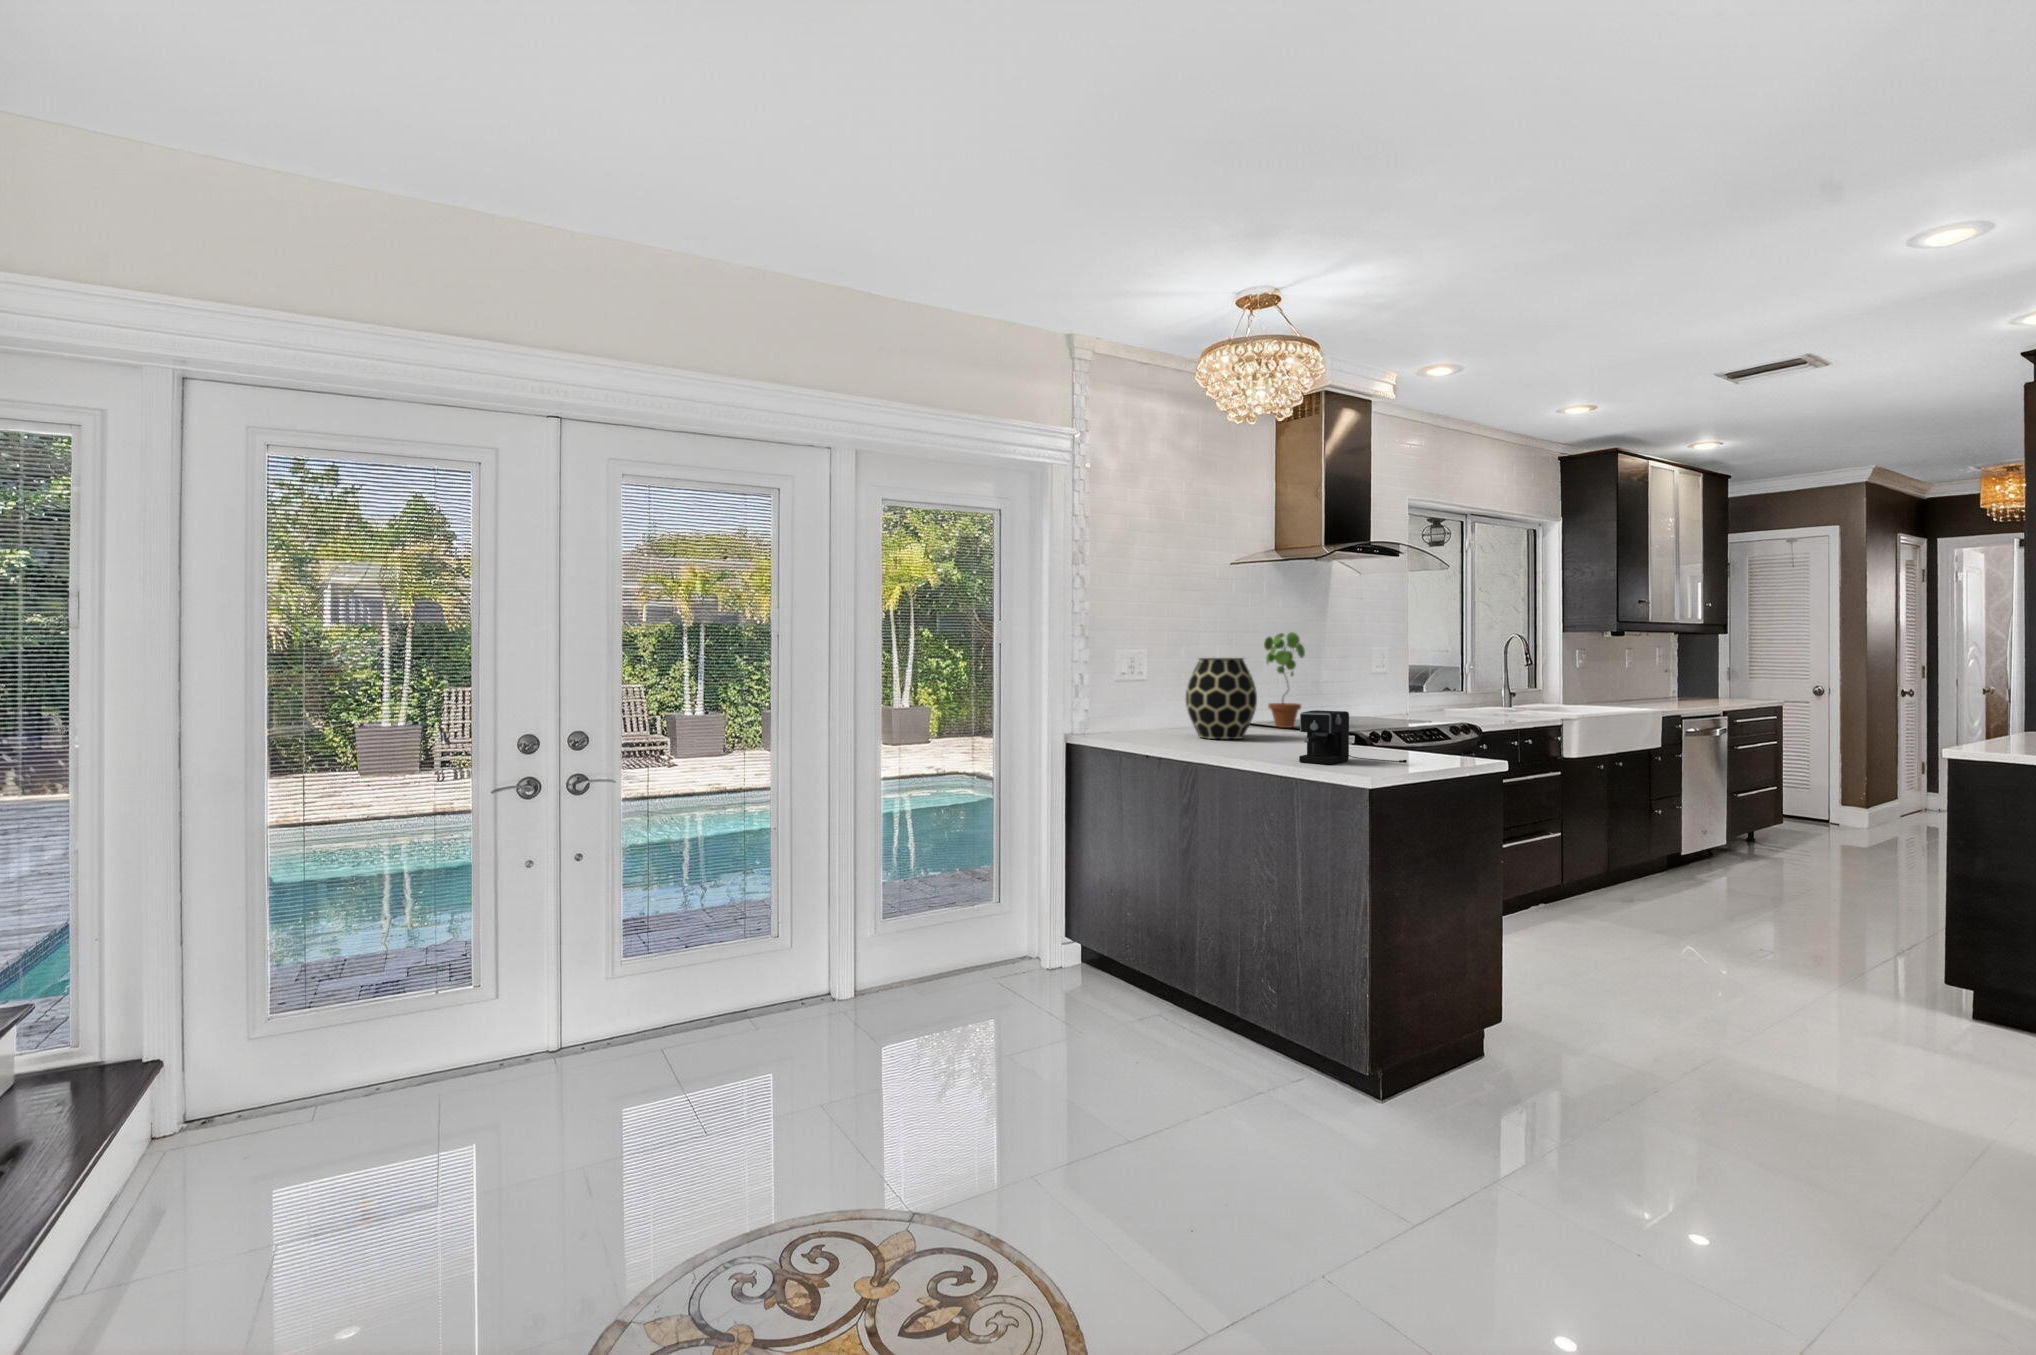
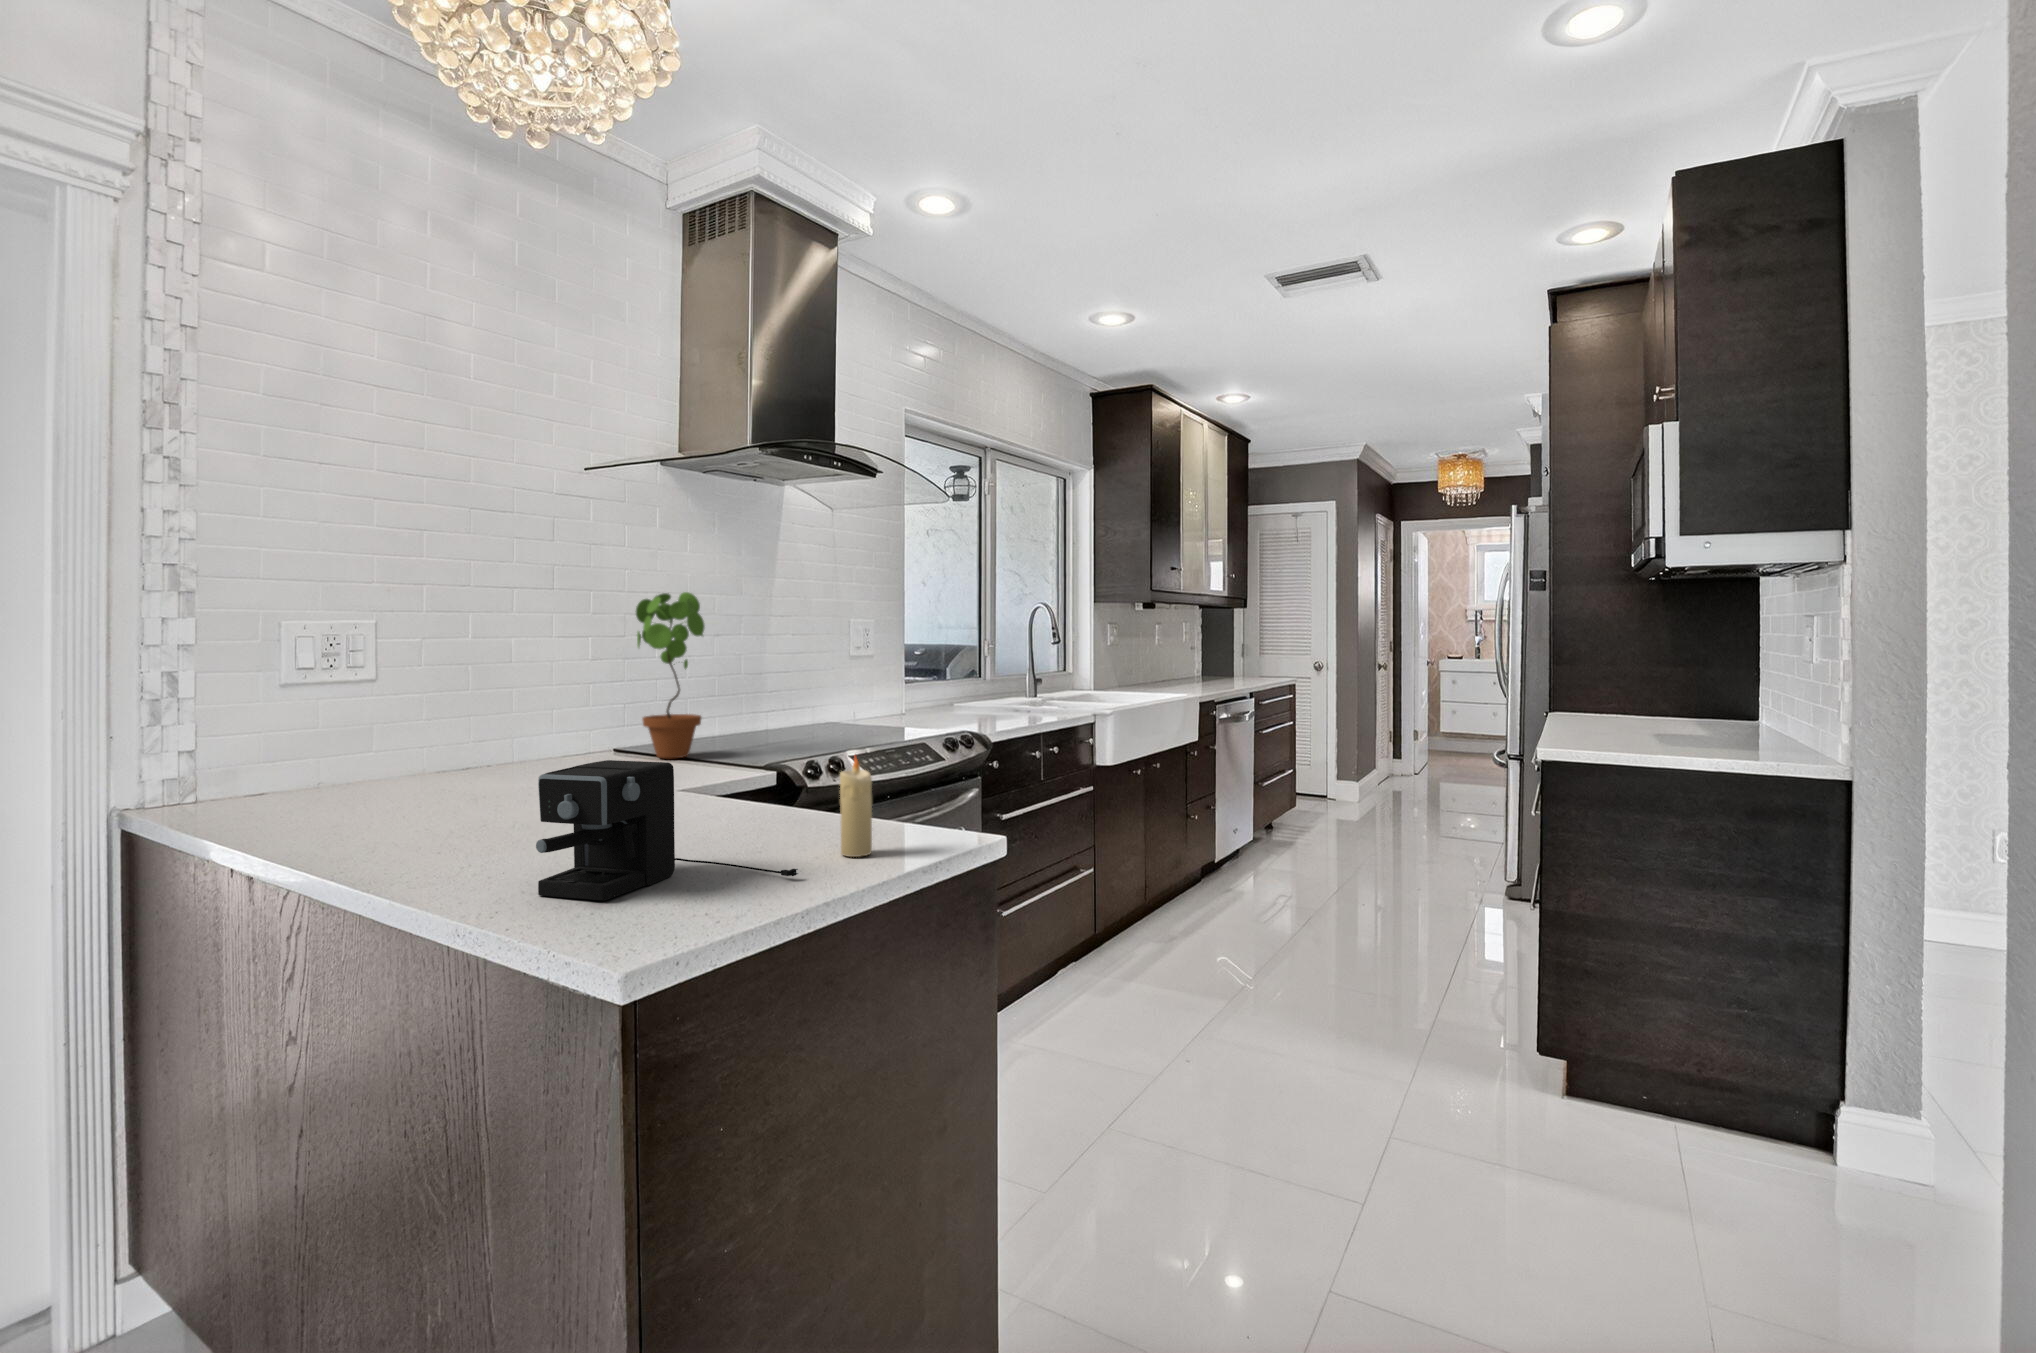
vase: present [1186,658,1257,739] -> none [406,637,568,806]
candle: none [1420,712,1437,761] -> present [840,757,872,857]

